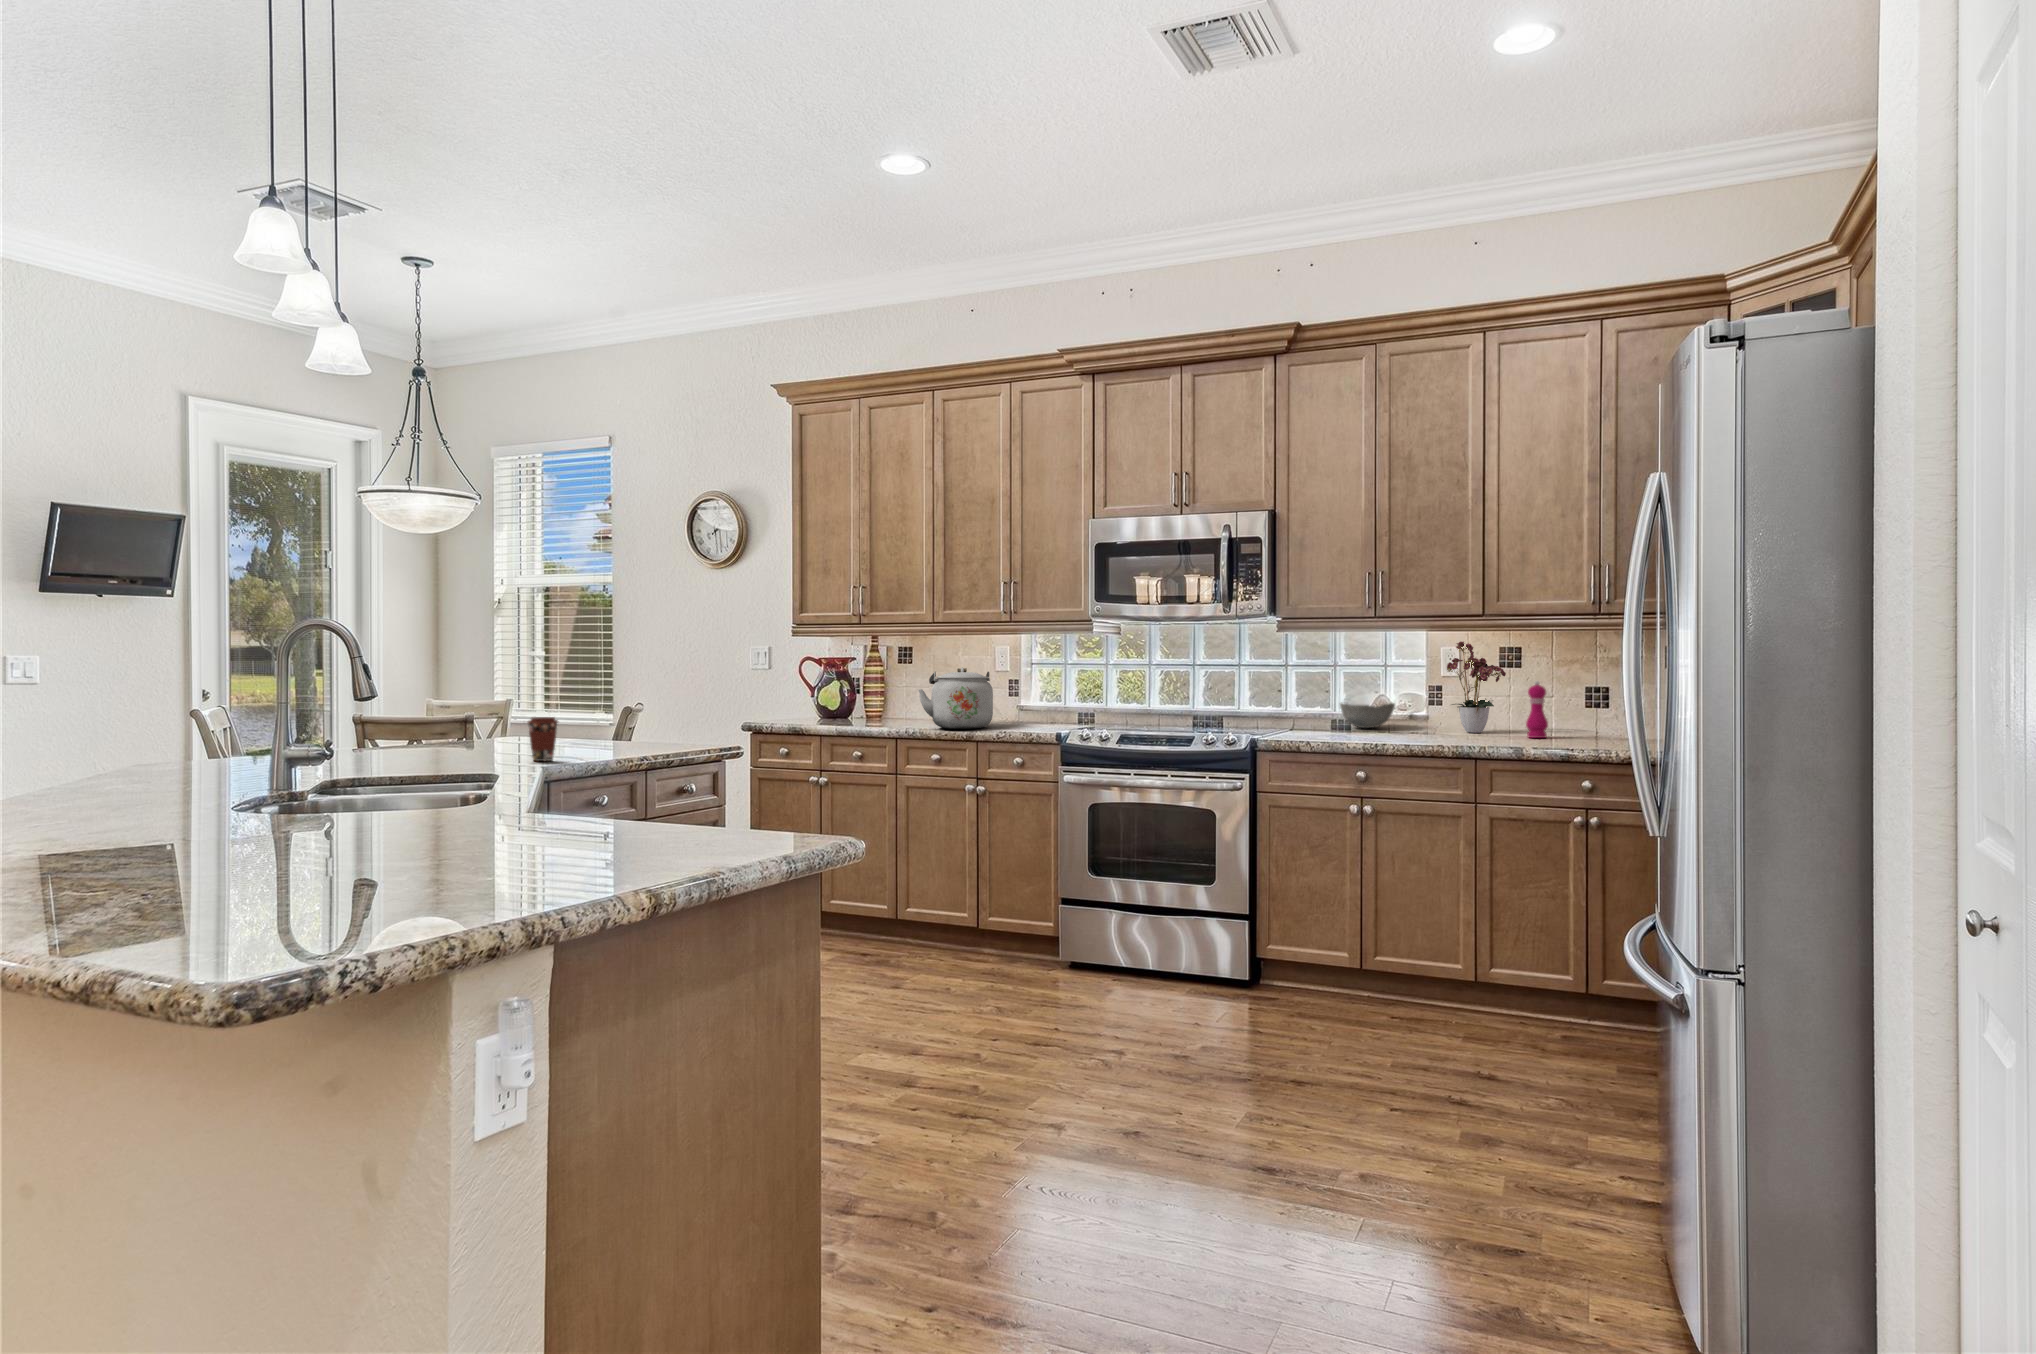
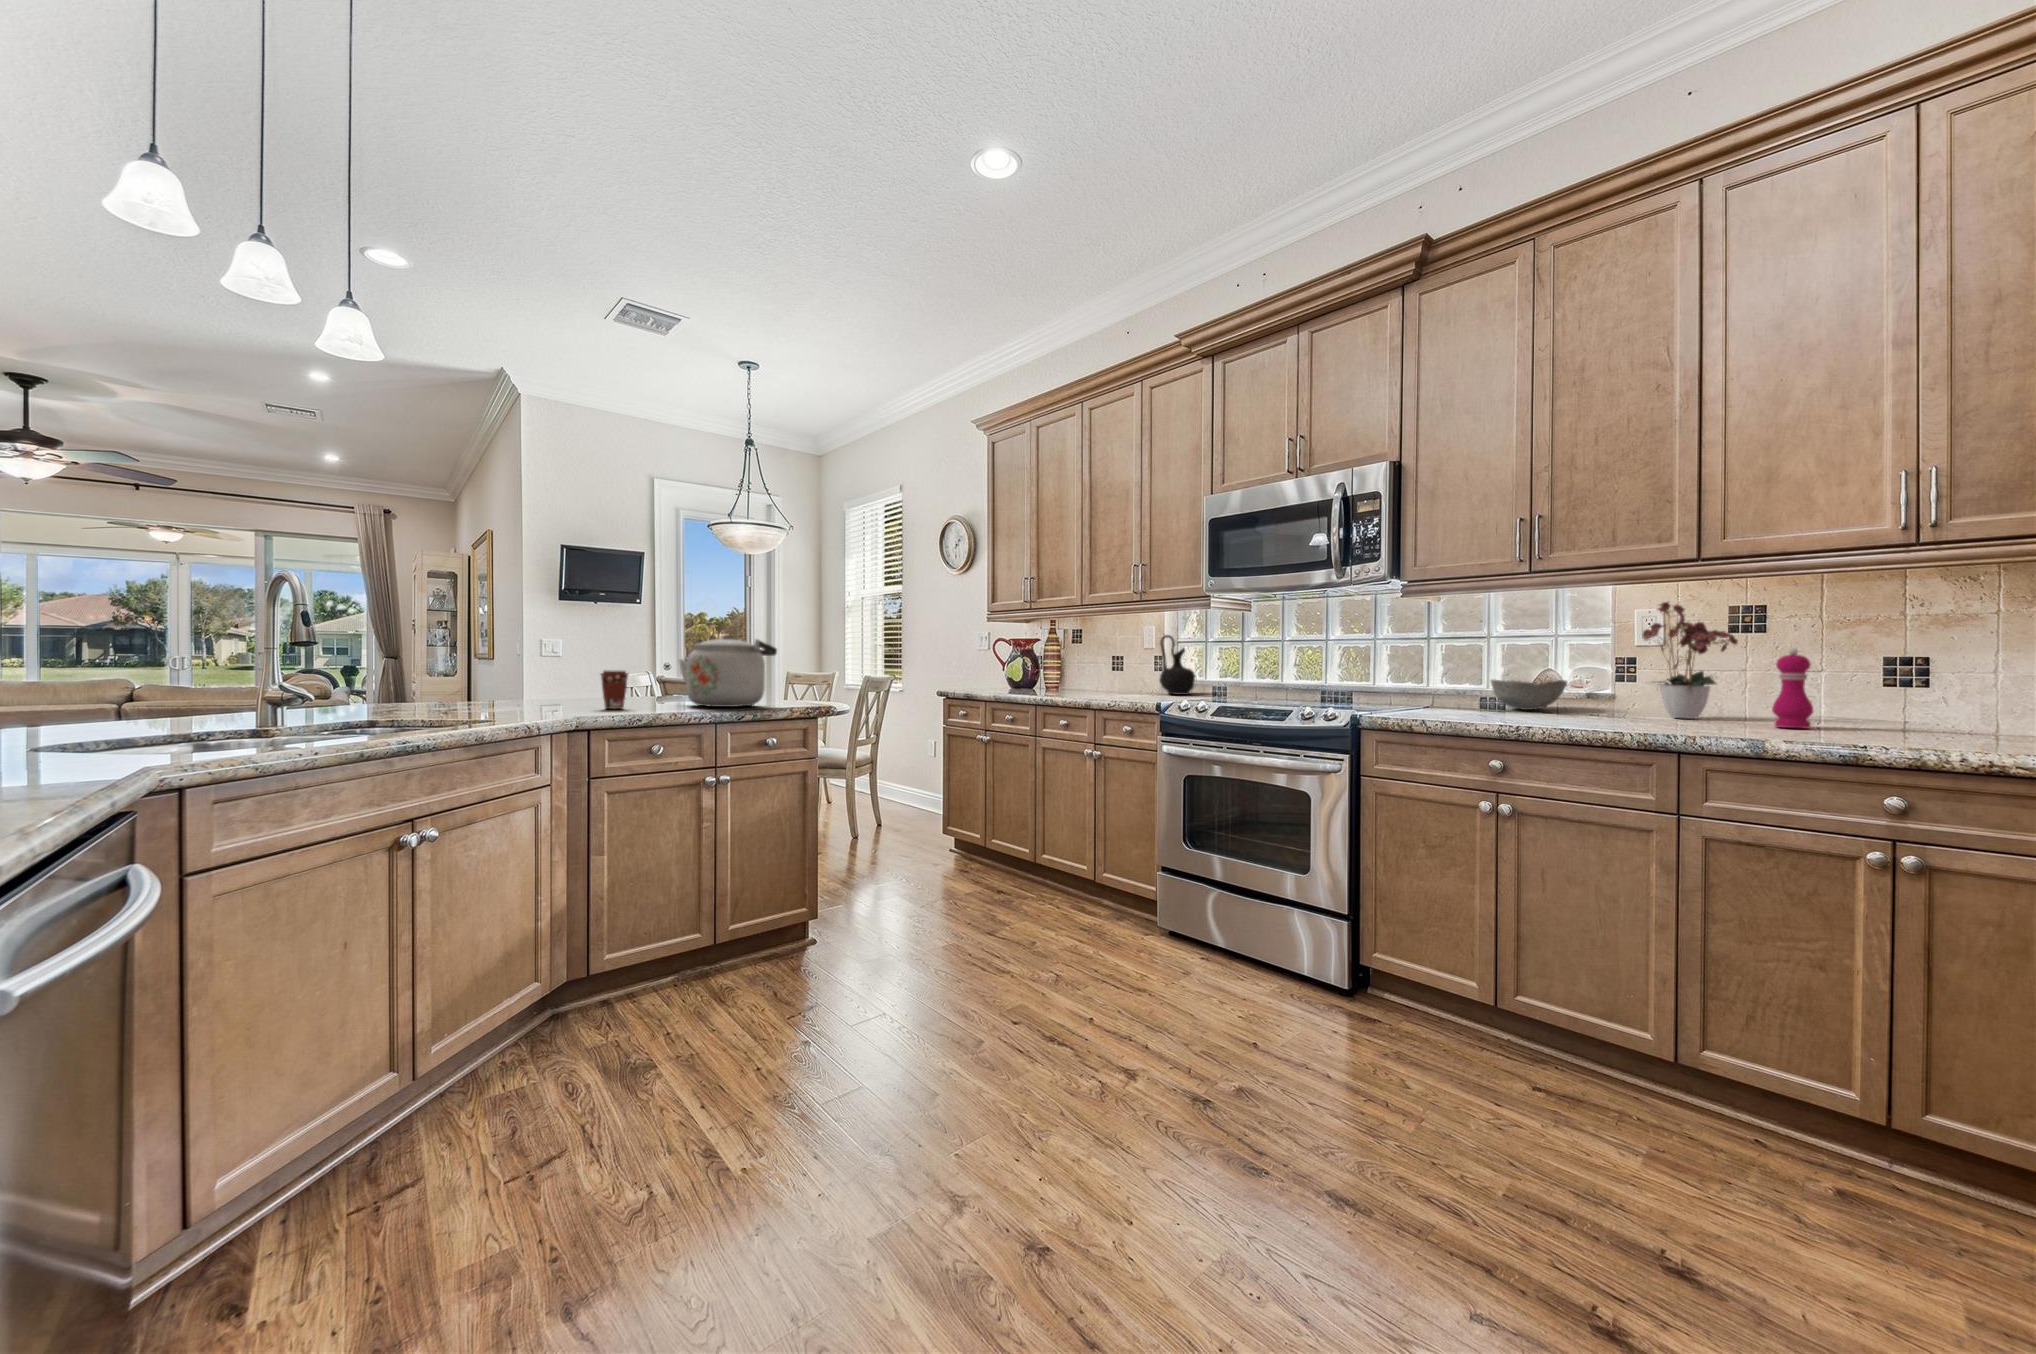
ceramic jug: none [1018,655,1056,720] -> present [1160,635,1195,695]
kettle: present [918,667,993,729] -> present [679,634,777,707]

